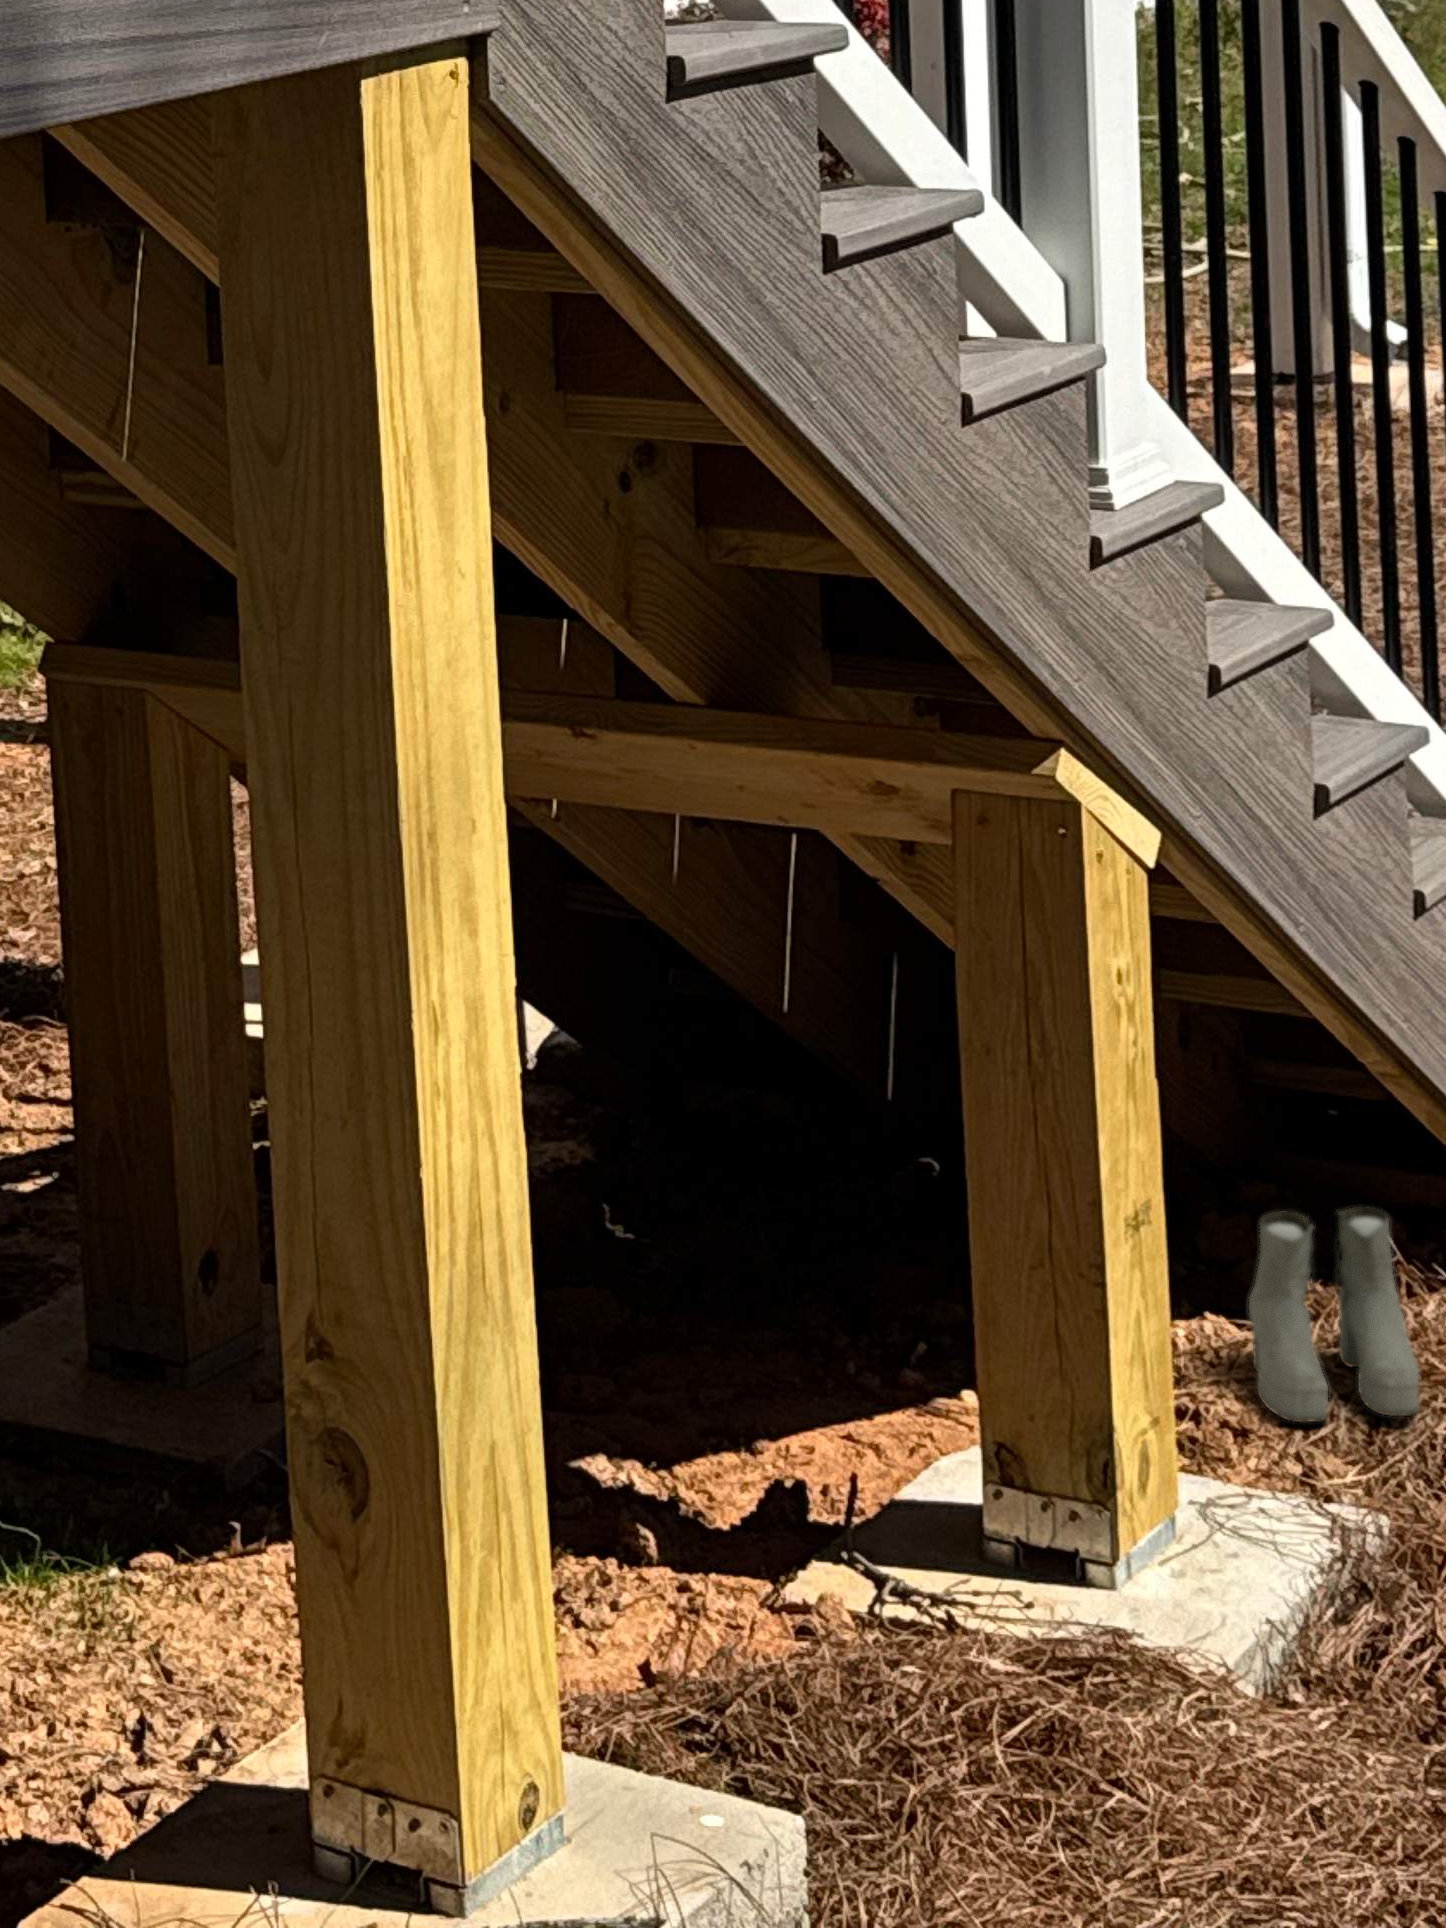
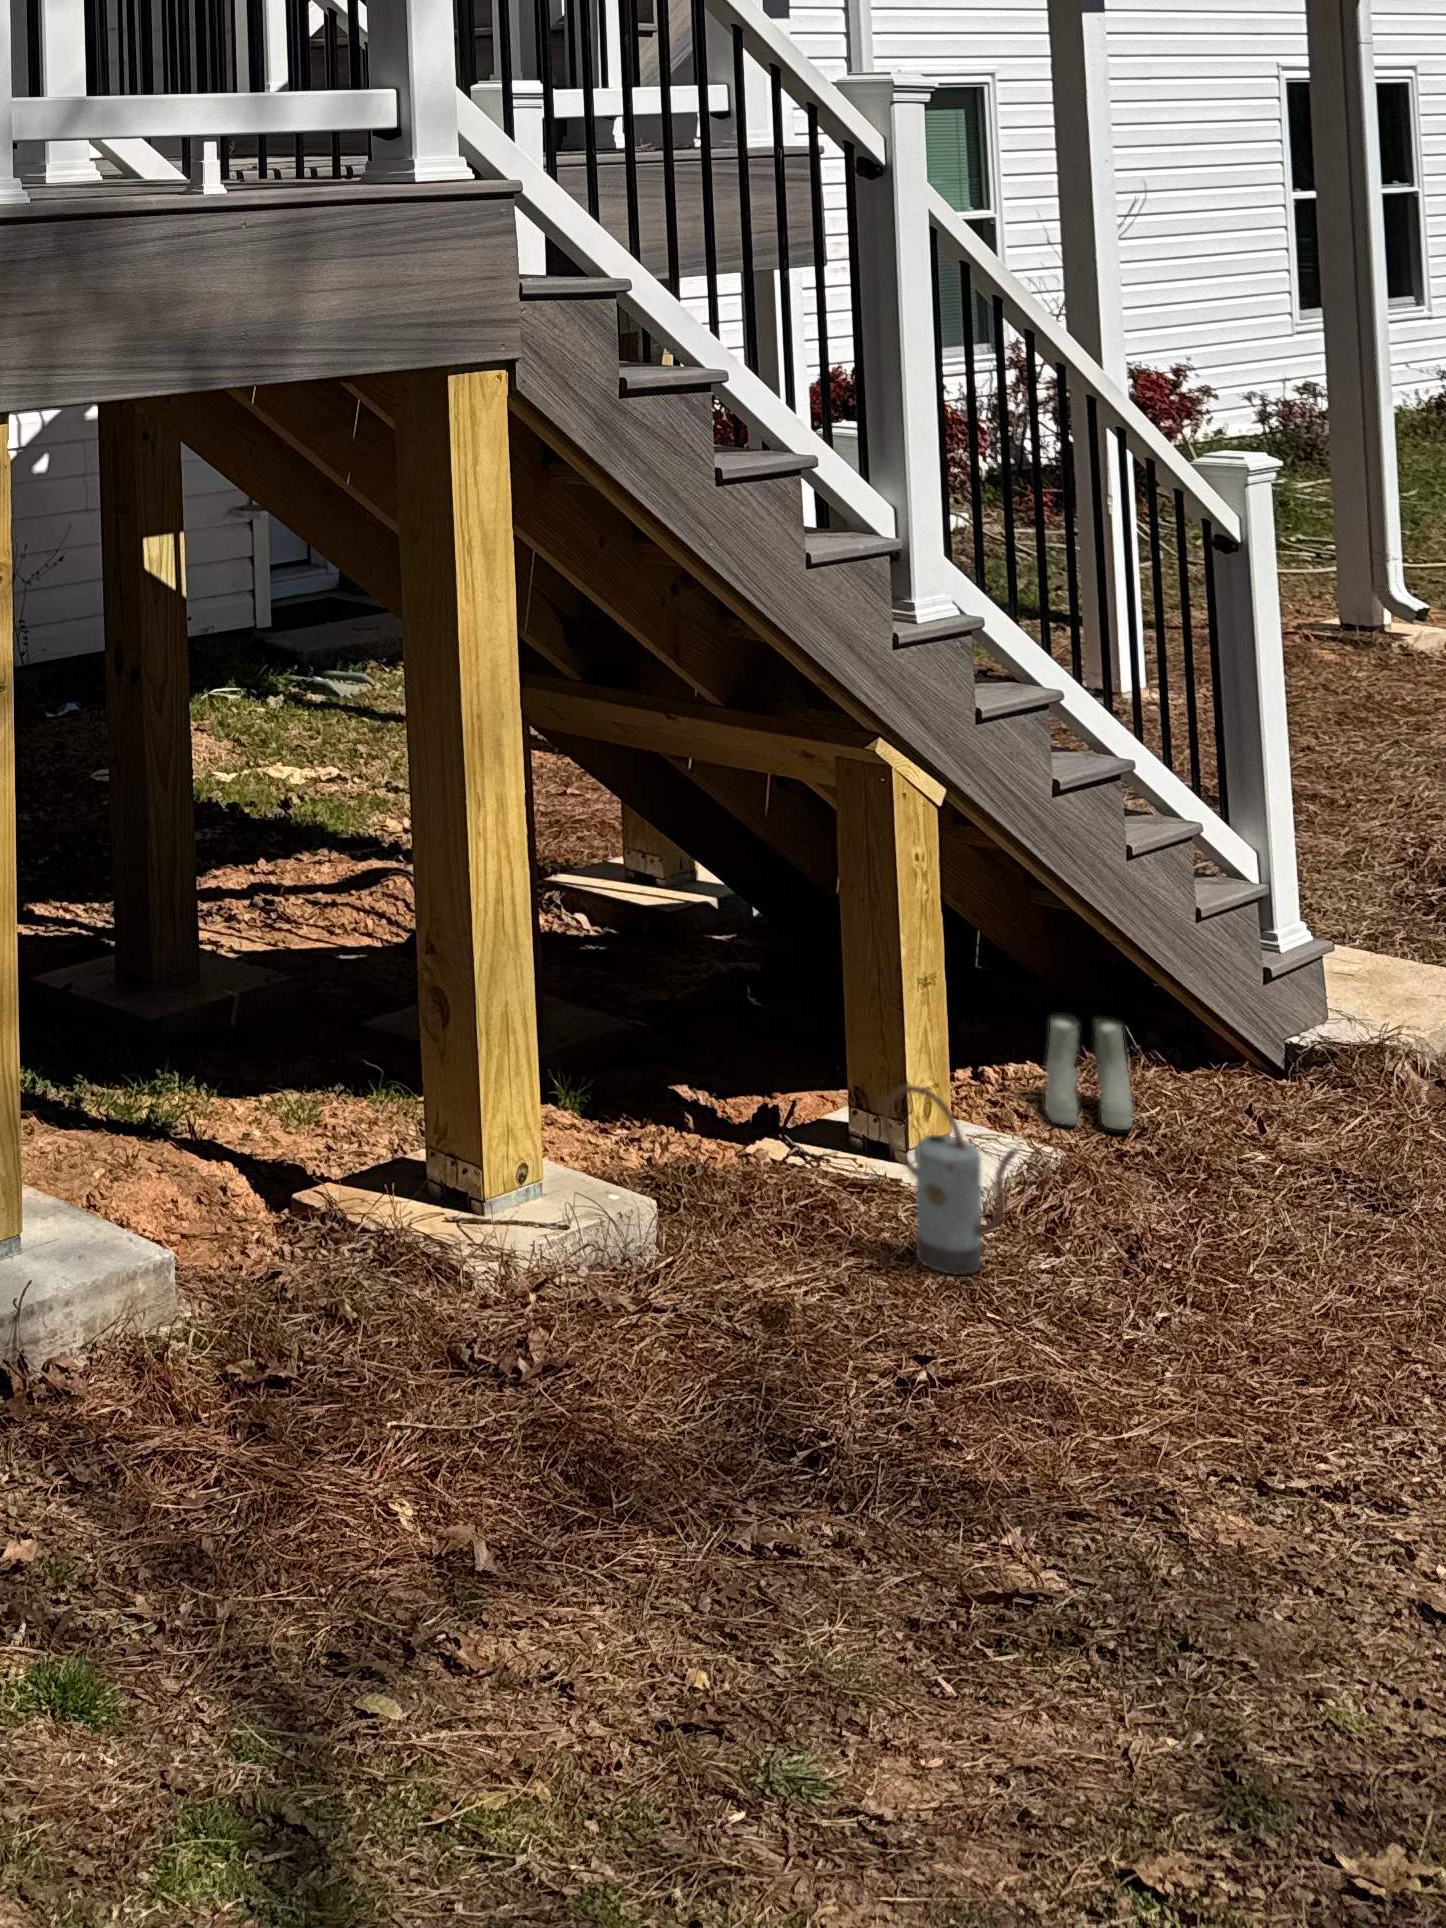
watering can: none [1123,1449,1417,1806] -> present [882,1085,1017,1275]

